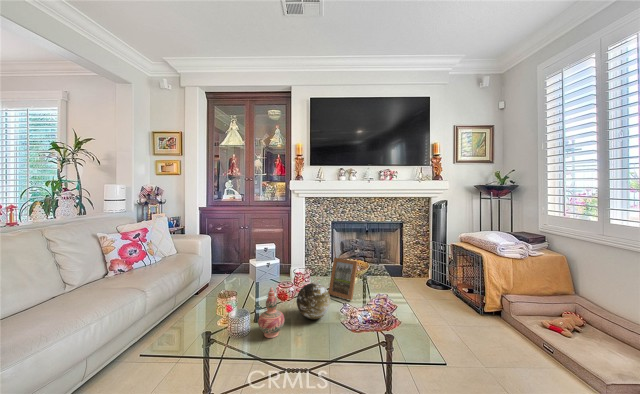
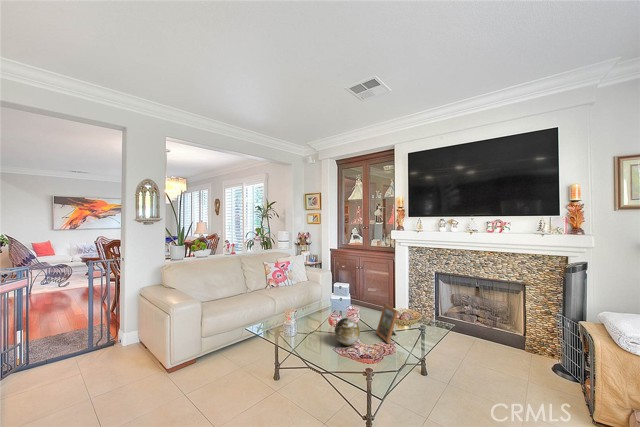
decorative vase: present [258,287,284,338] -> none [304,312,321,346]

